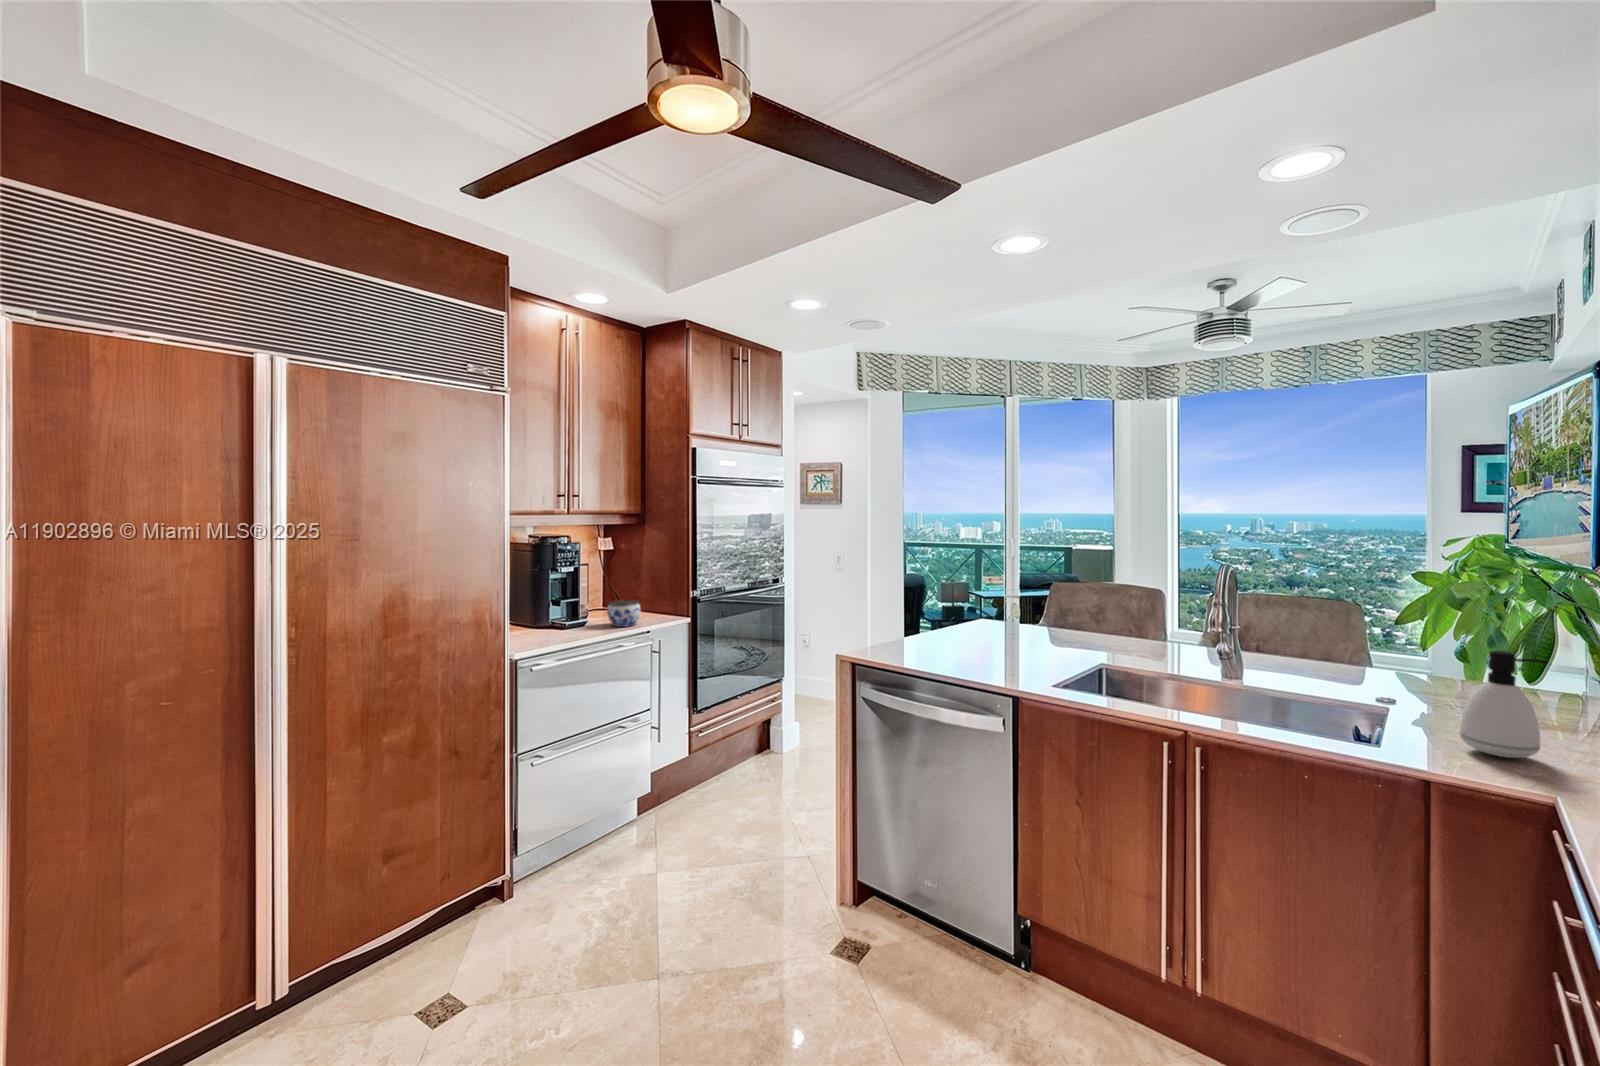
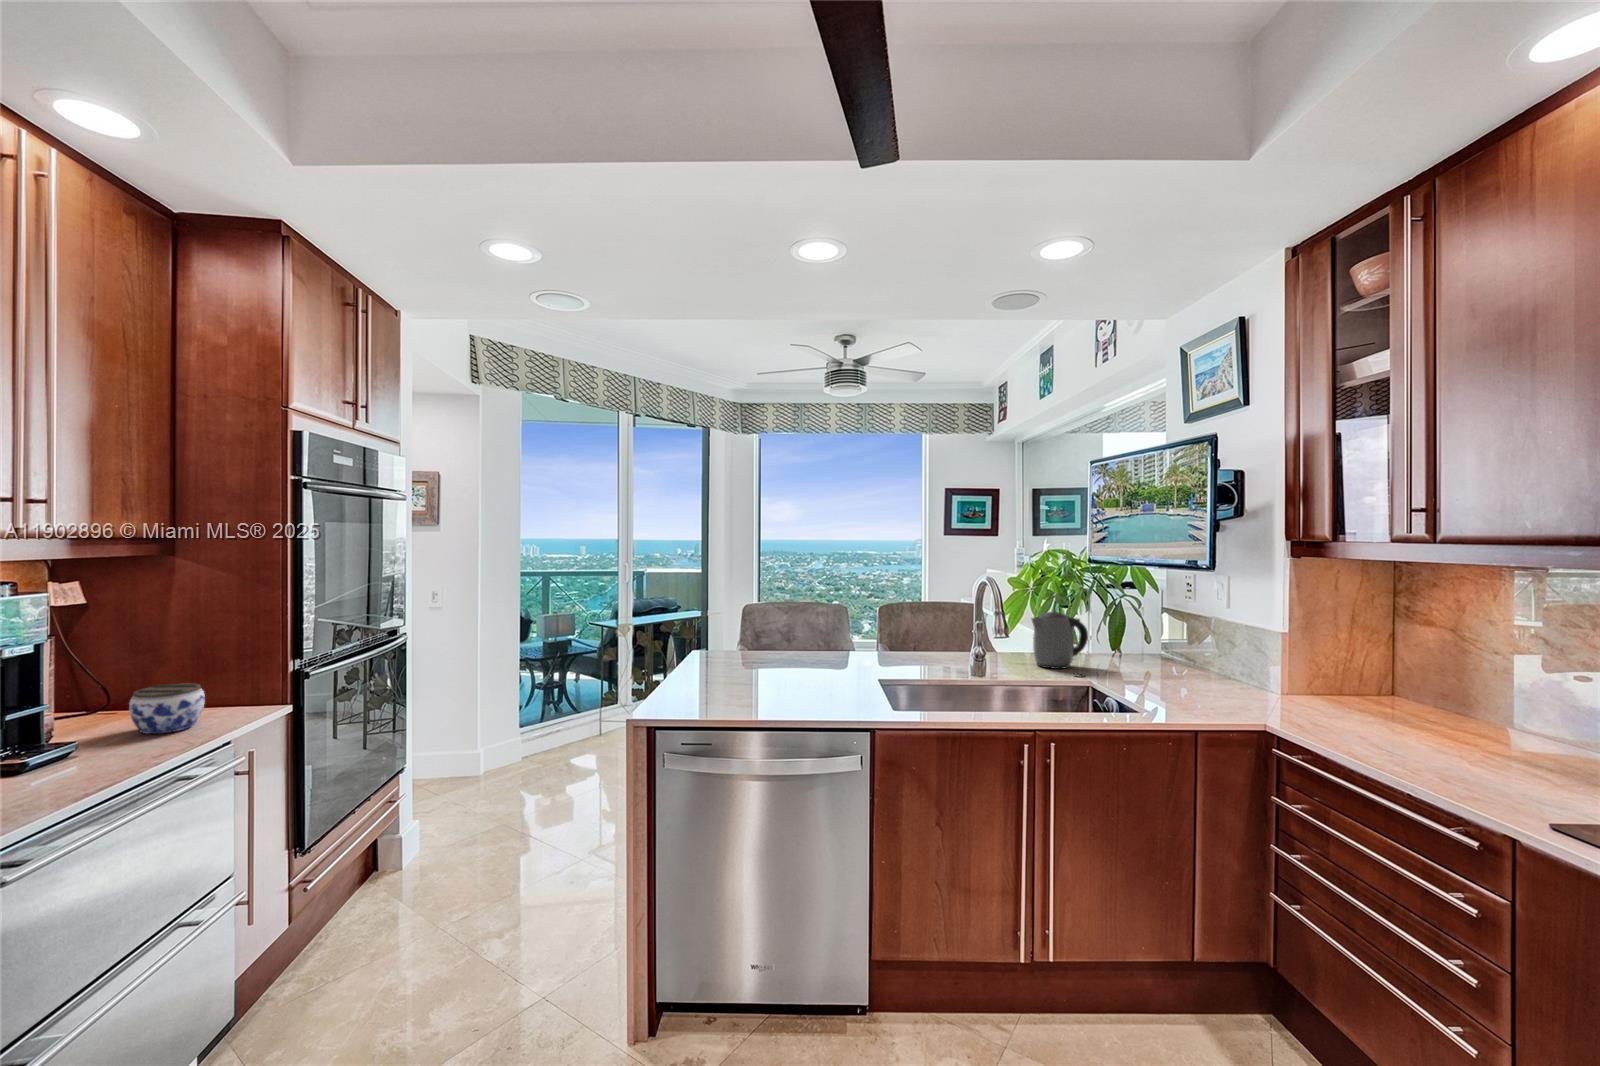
kettle: none [1352,609,1451,684] -> present [1032,612,1088,669]
soap dispenser: present [1460,650,1547,758] -> none [1166,634,1211,708]

